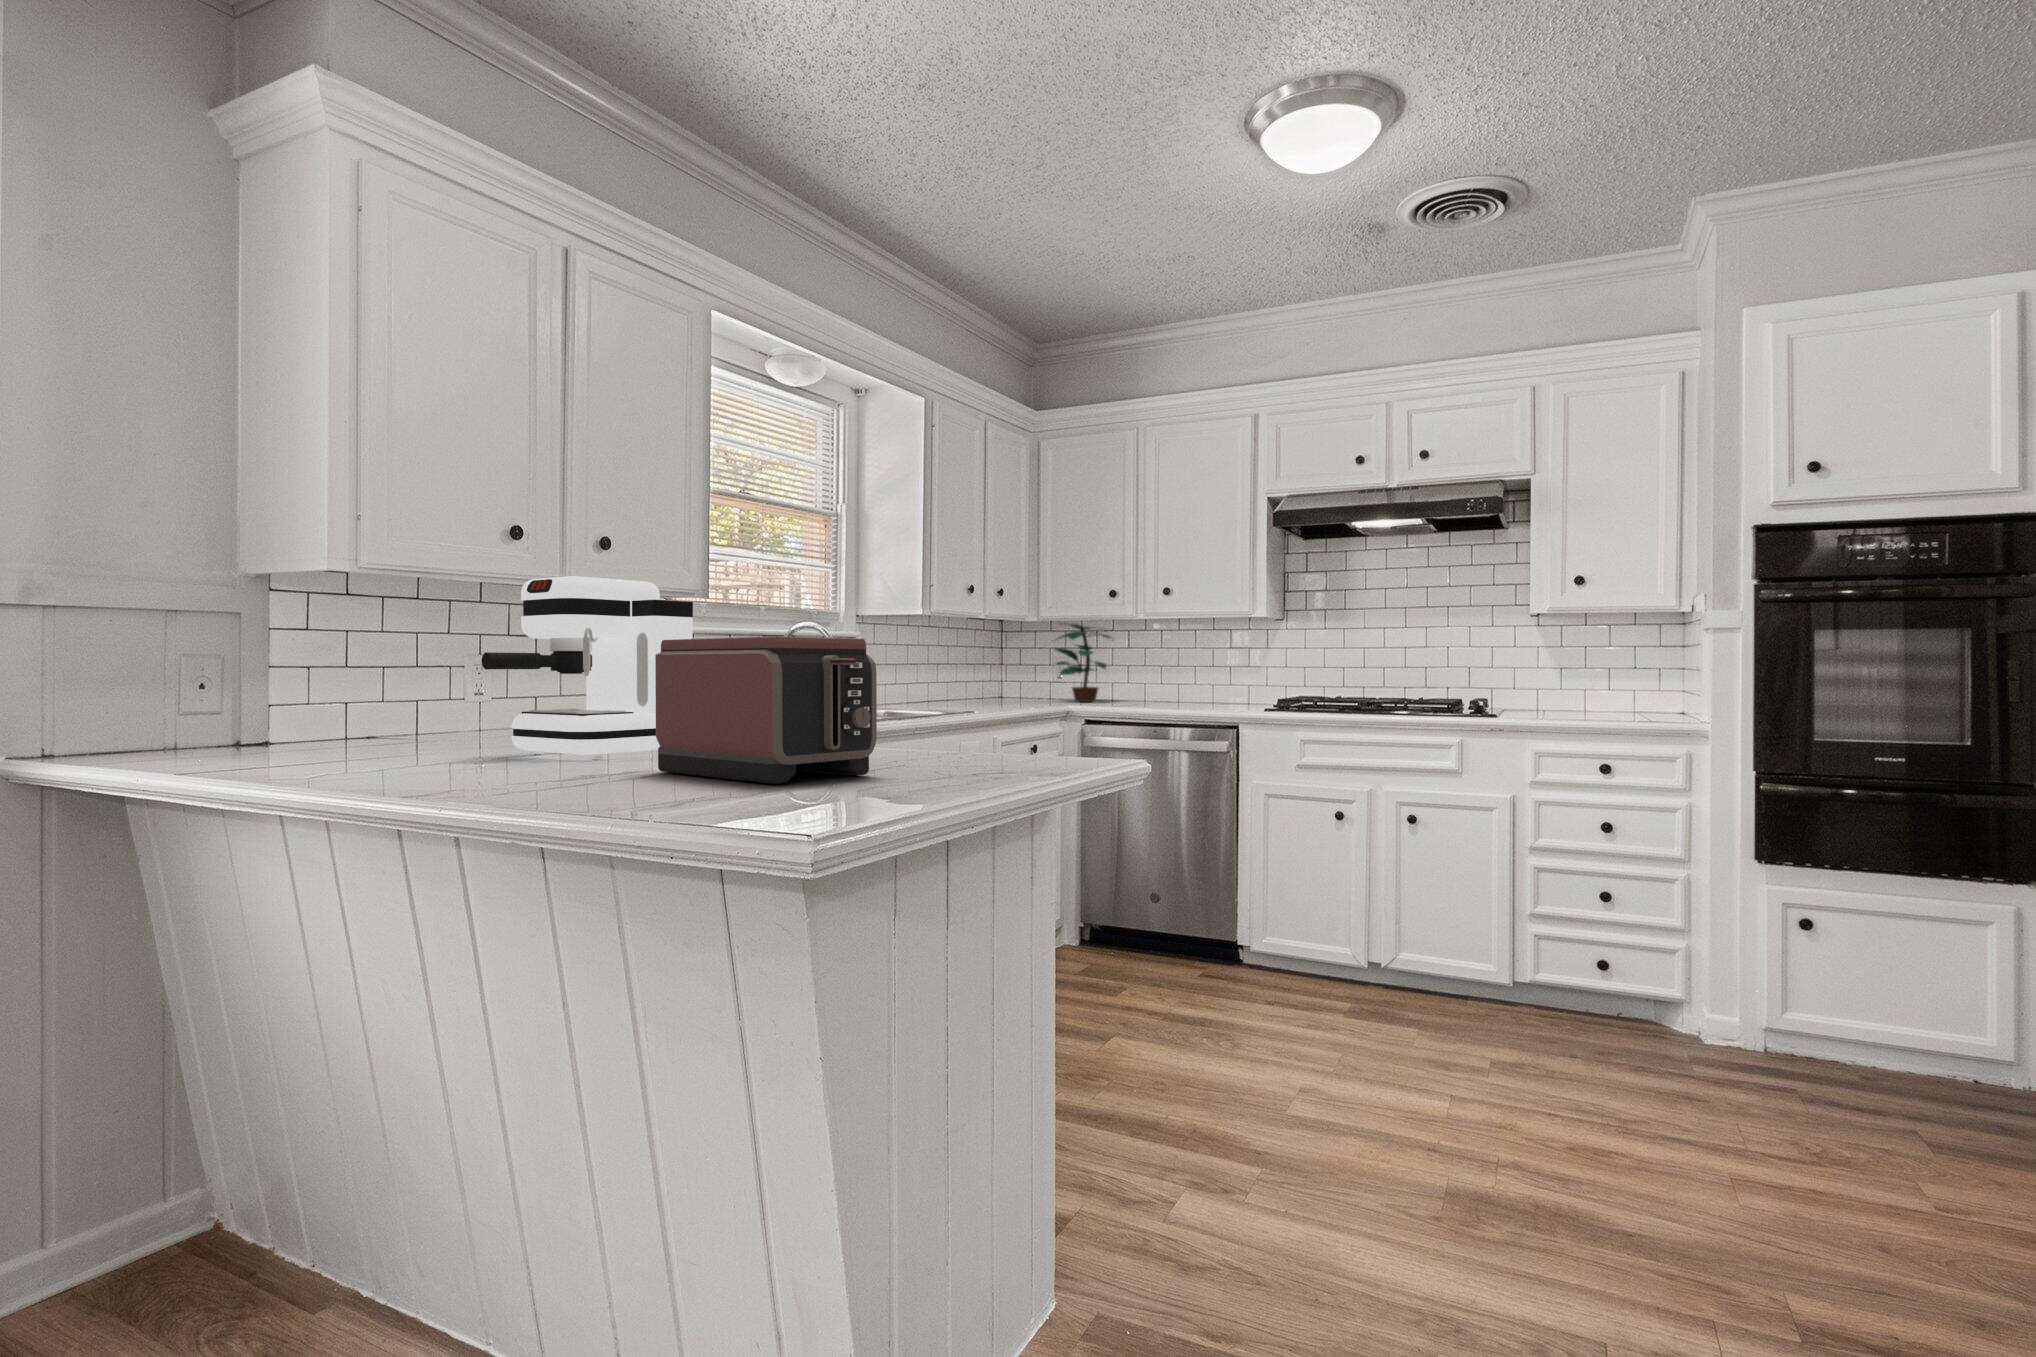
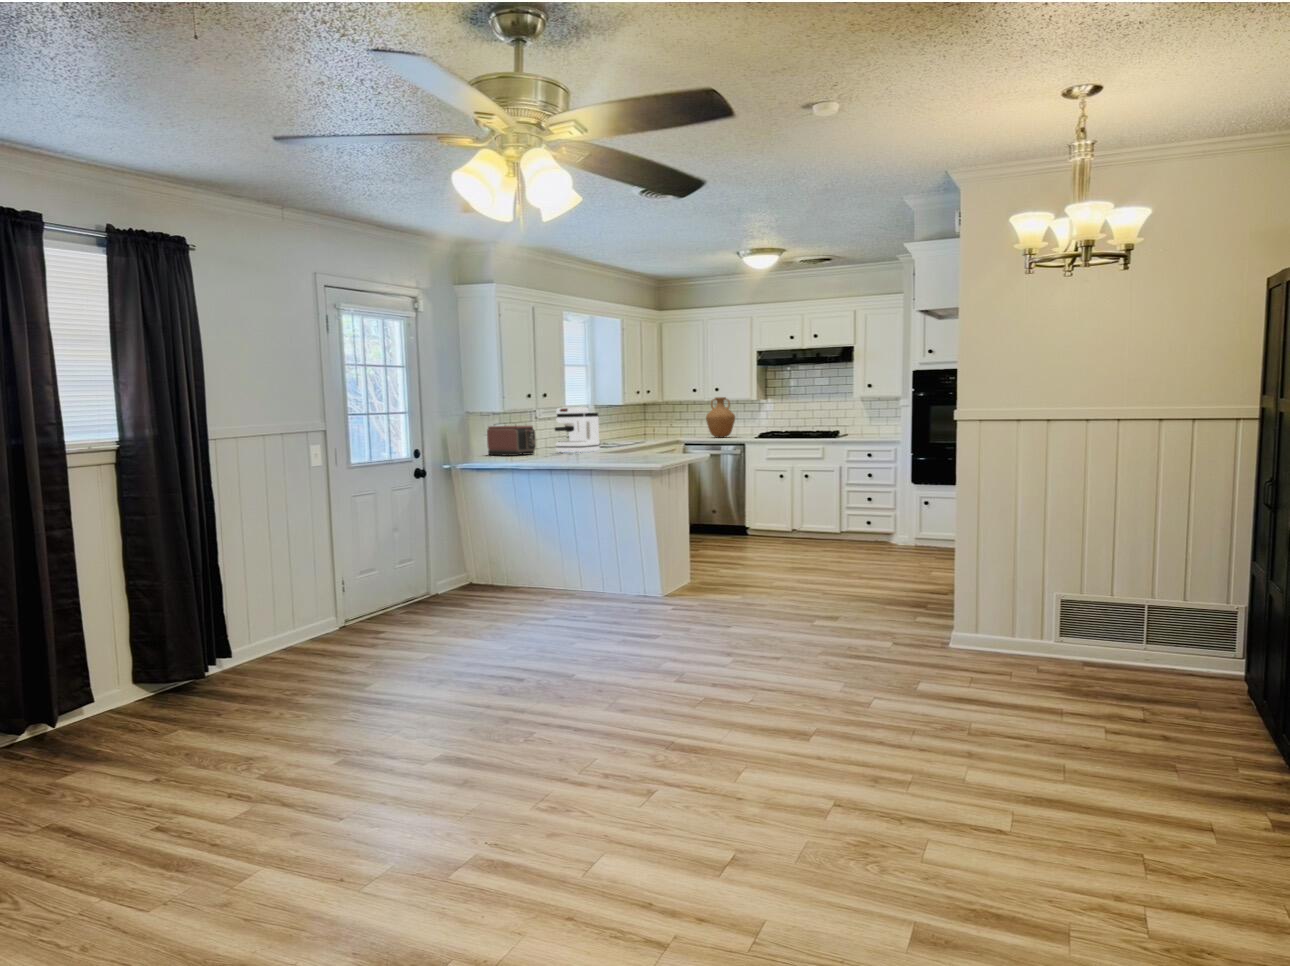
vase: none [1137,605,1213,709] -> present [706,397,735,438]
potted plant: present [1054,623,1113,702] -> none [667,402,696,436]
toaster: present [655,636,877,784] -> present [487,426,536,456]

